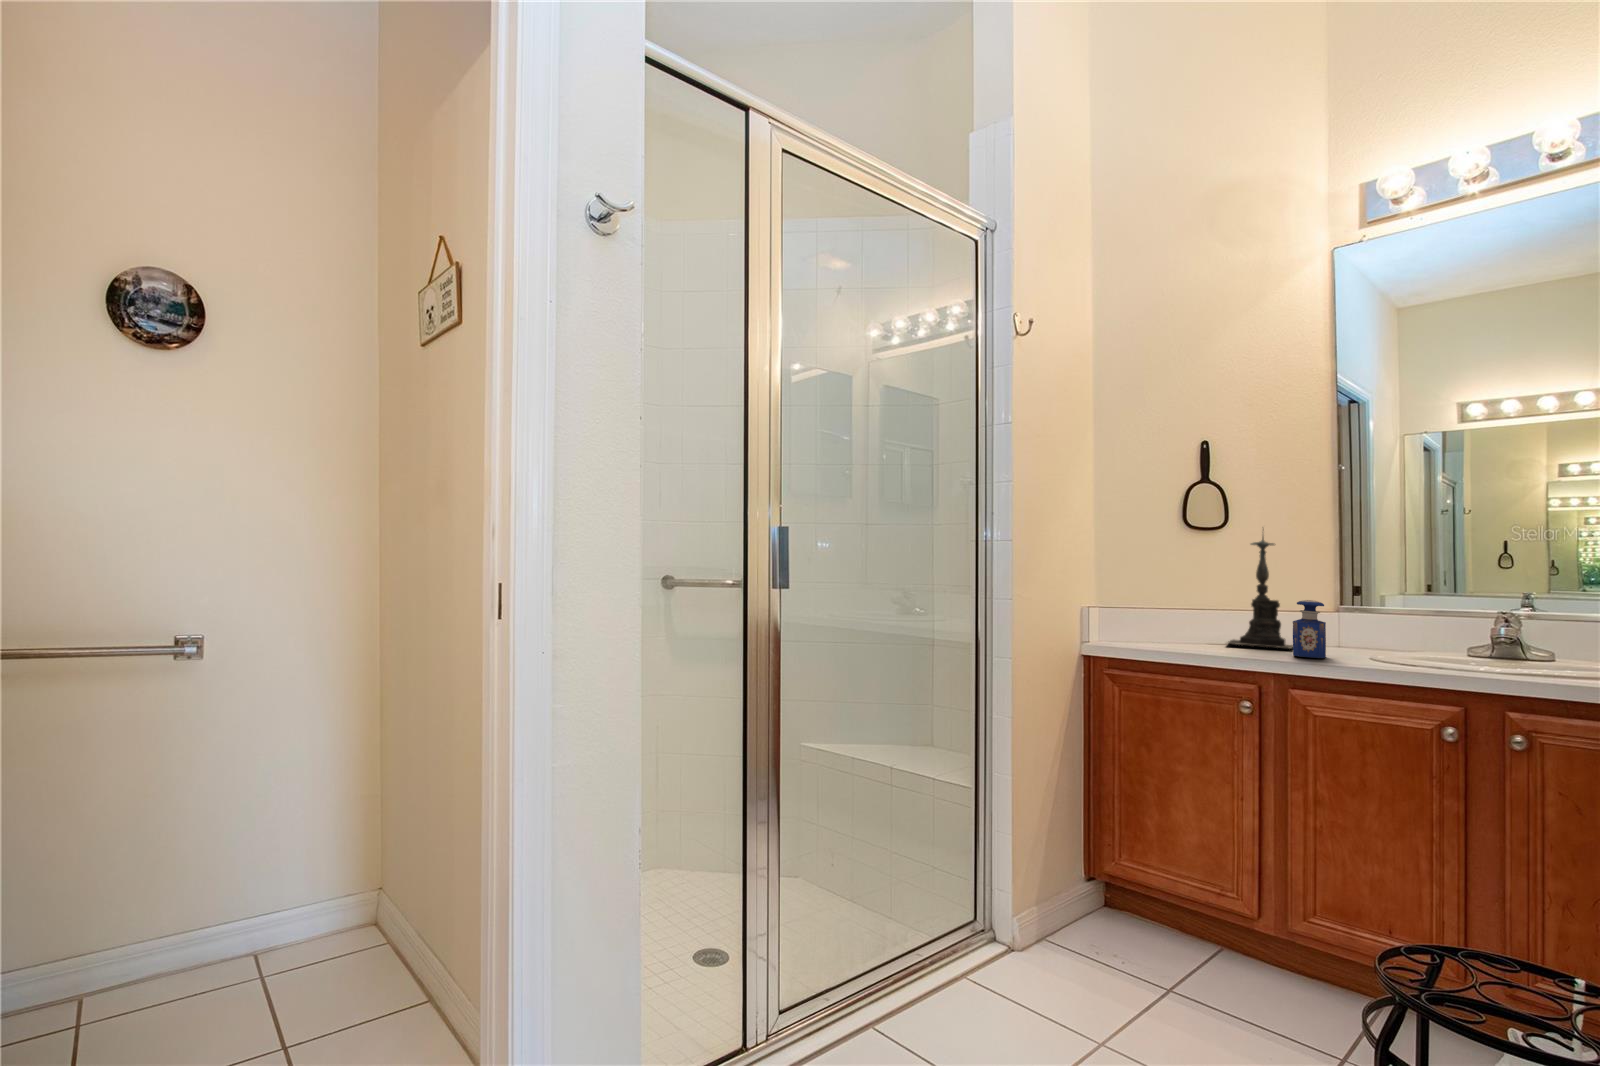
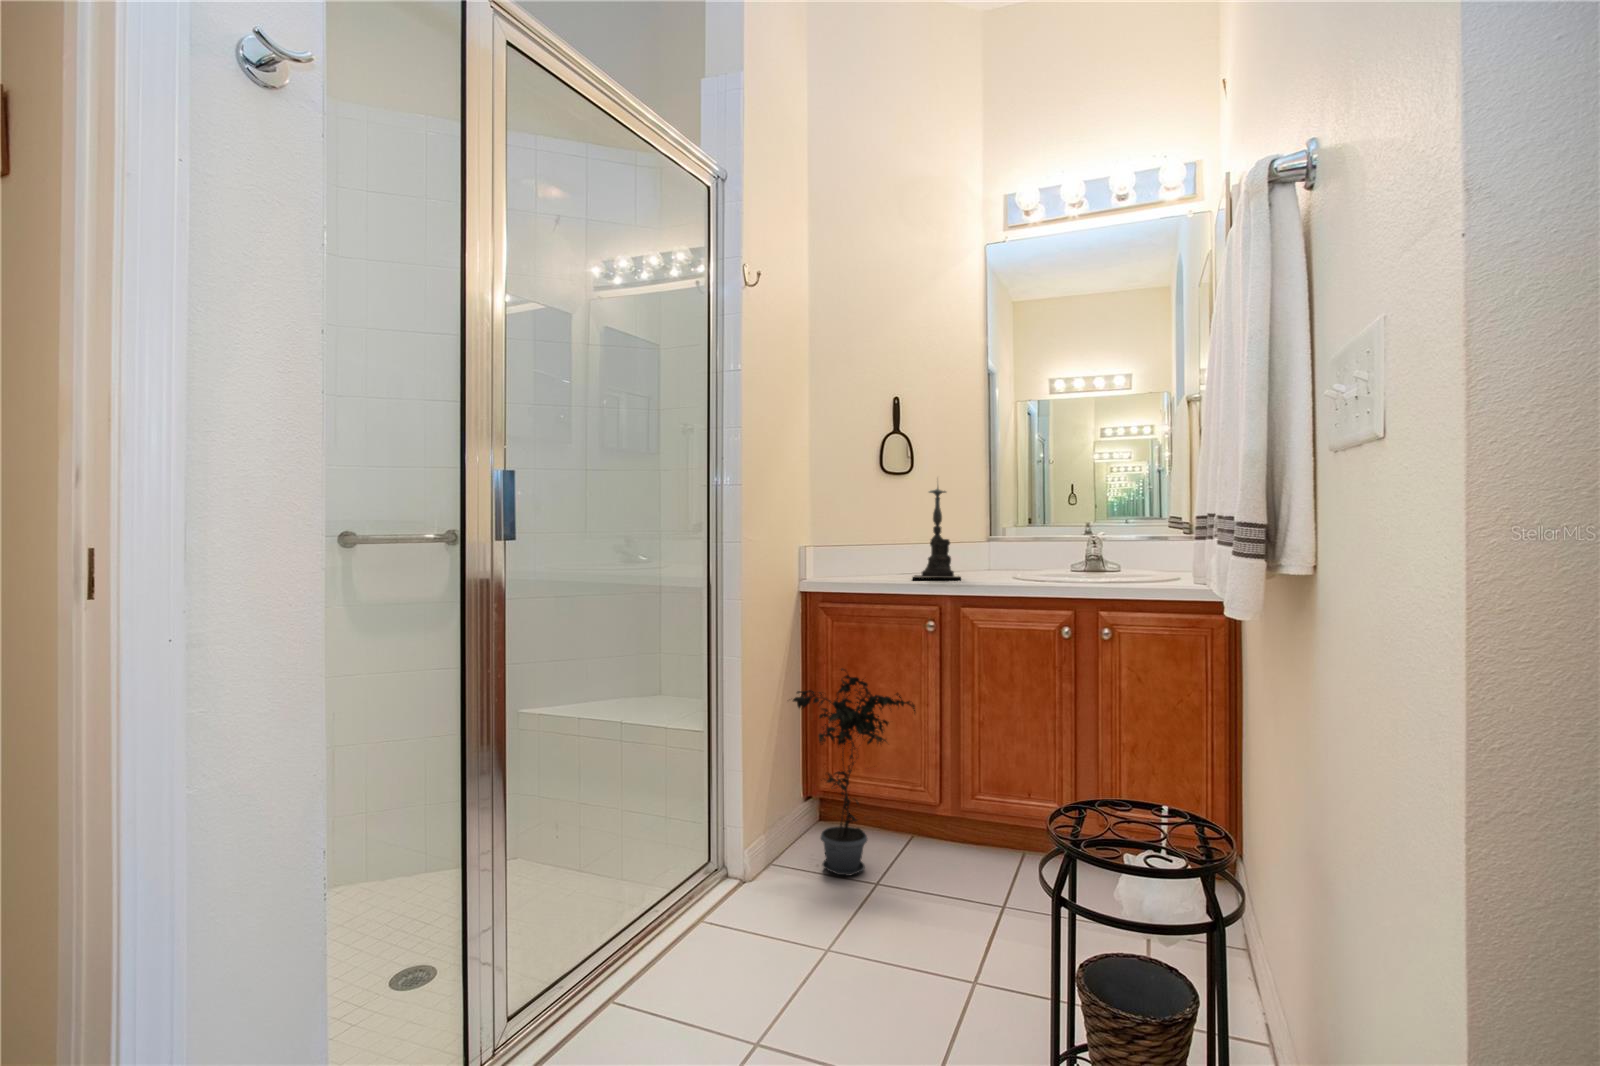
perfume bottle: present [1293,600,1326,658] -> none [963,536,985,583]
potted plant: none [1065,740,1221,979] -> present [793,669,915,876]

